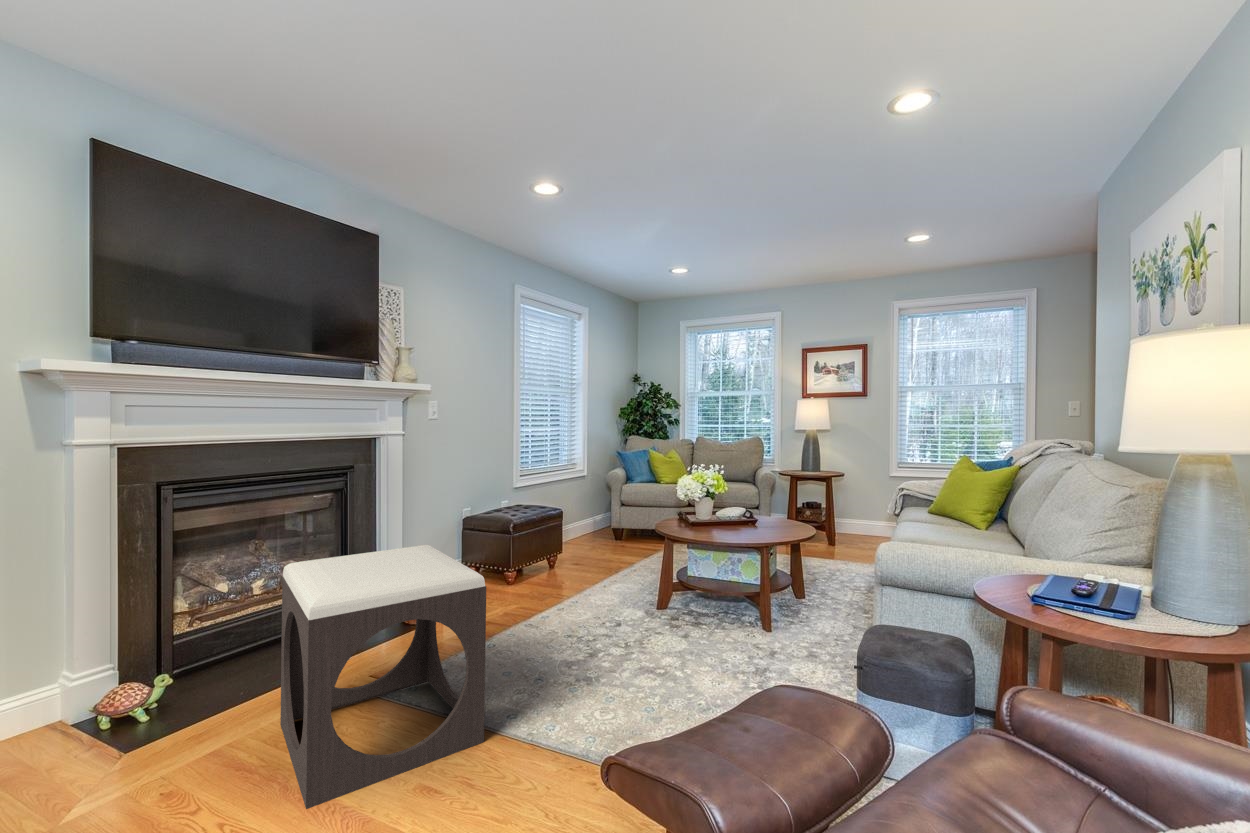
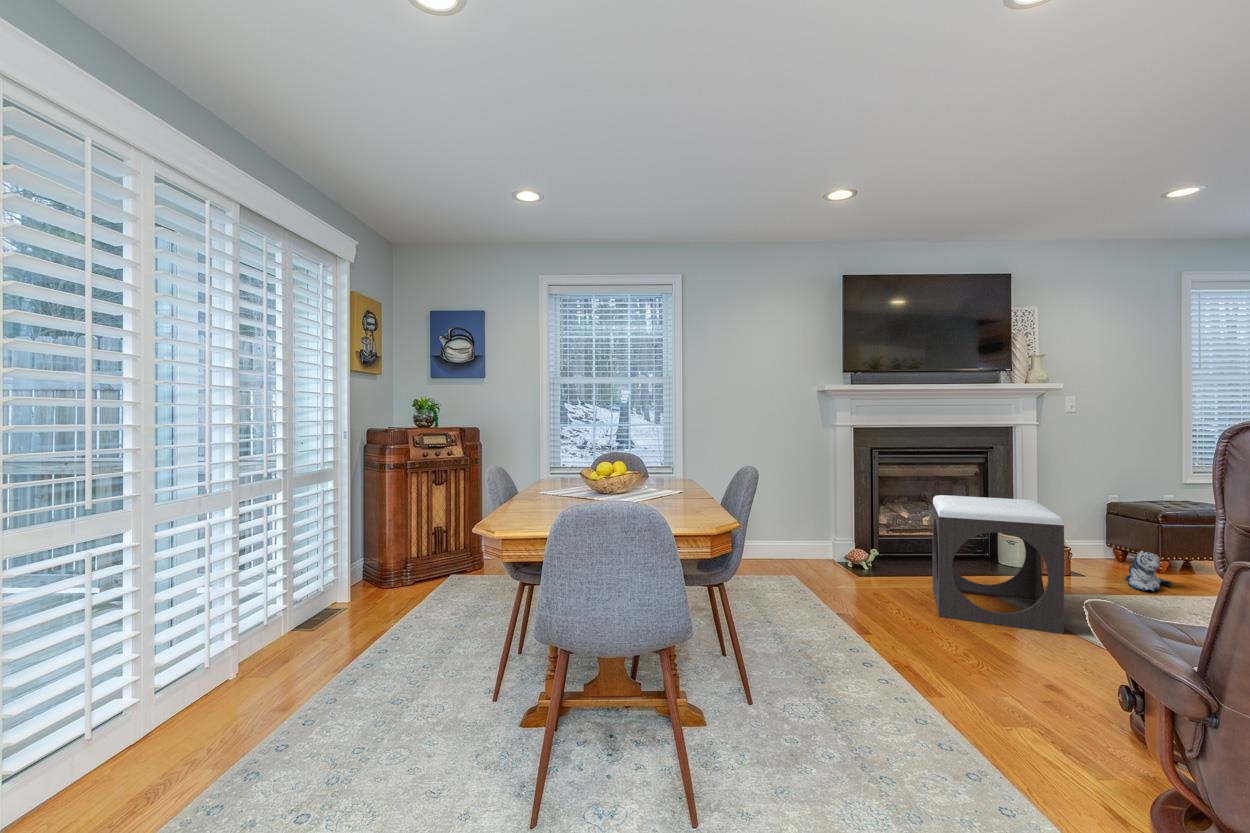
plush toy: none [489,570,526,616] -> present [1125,551,1172,591]

